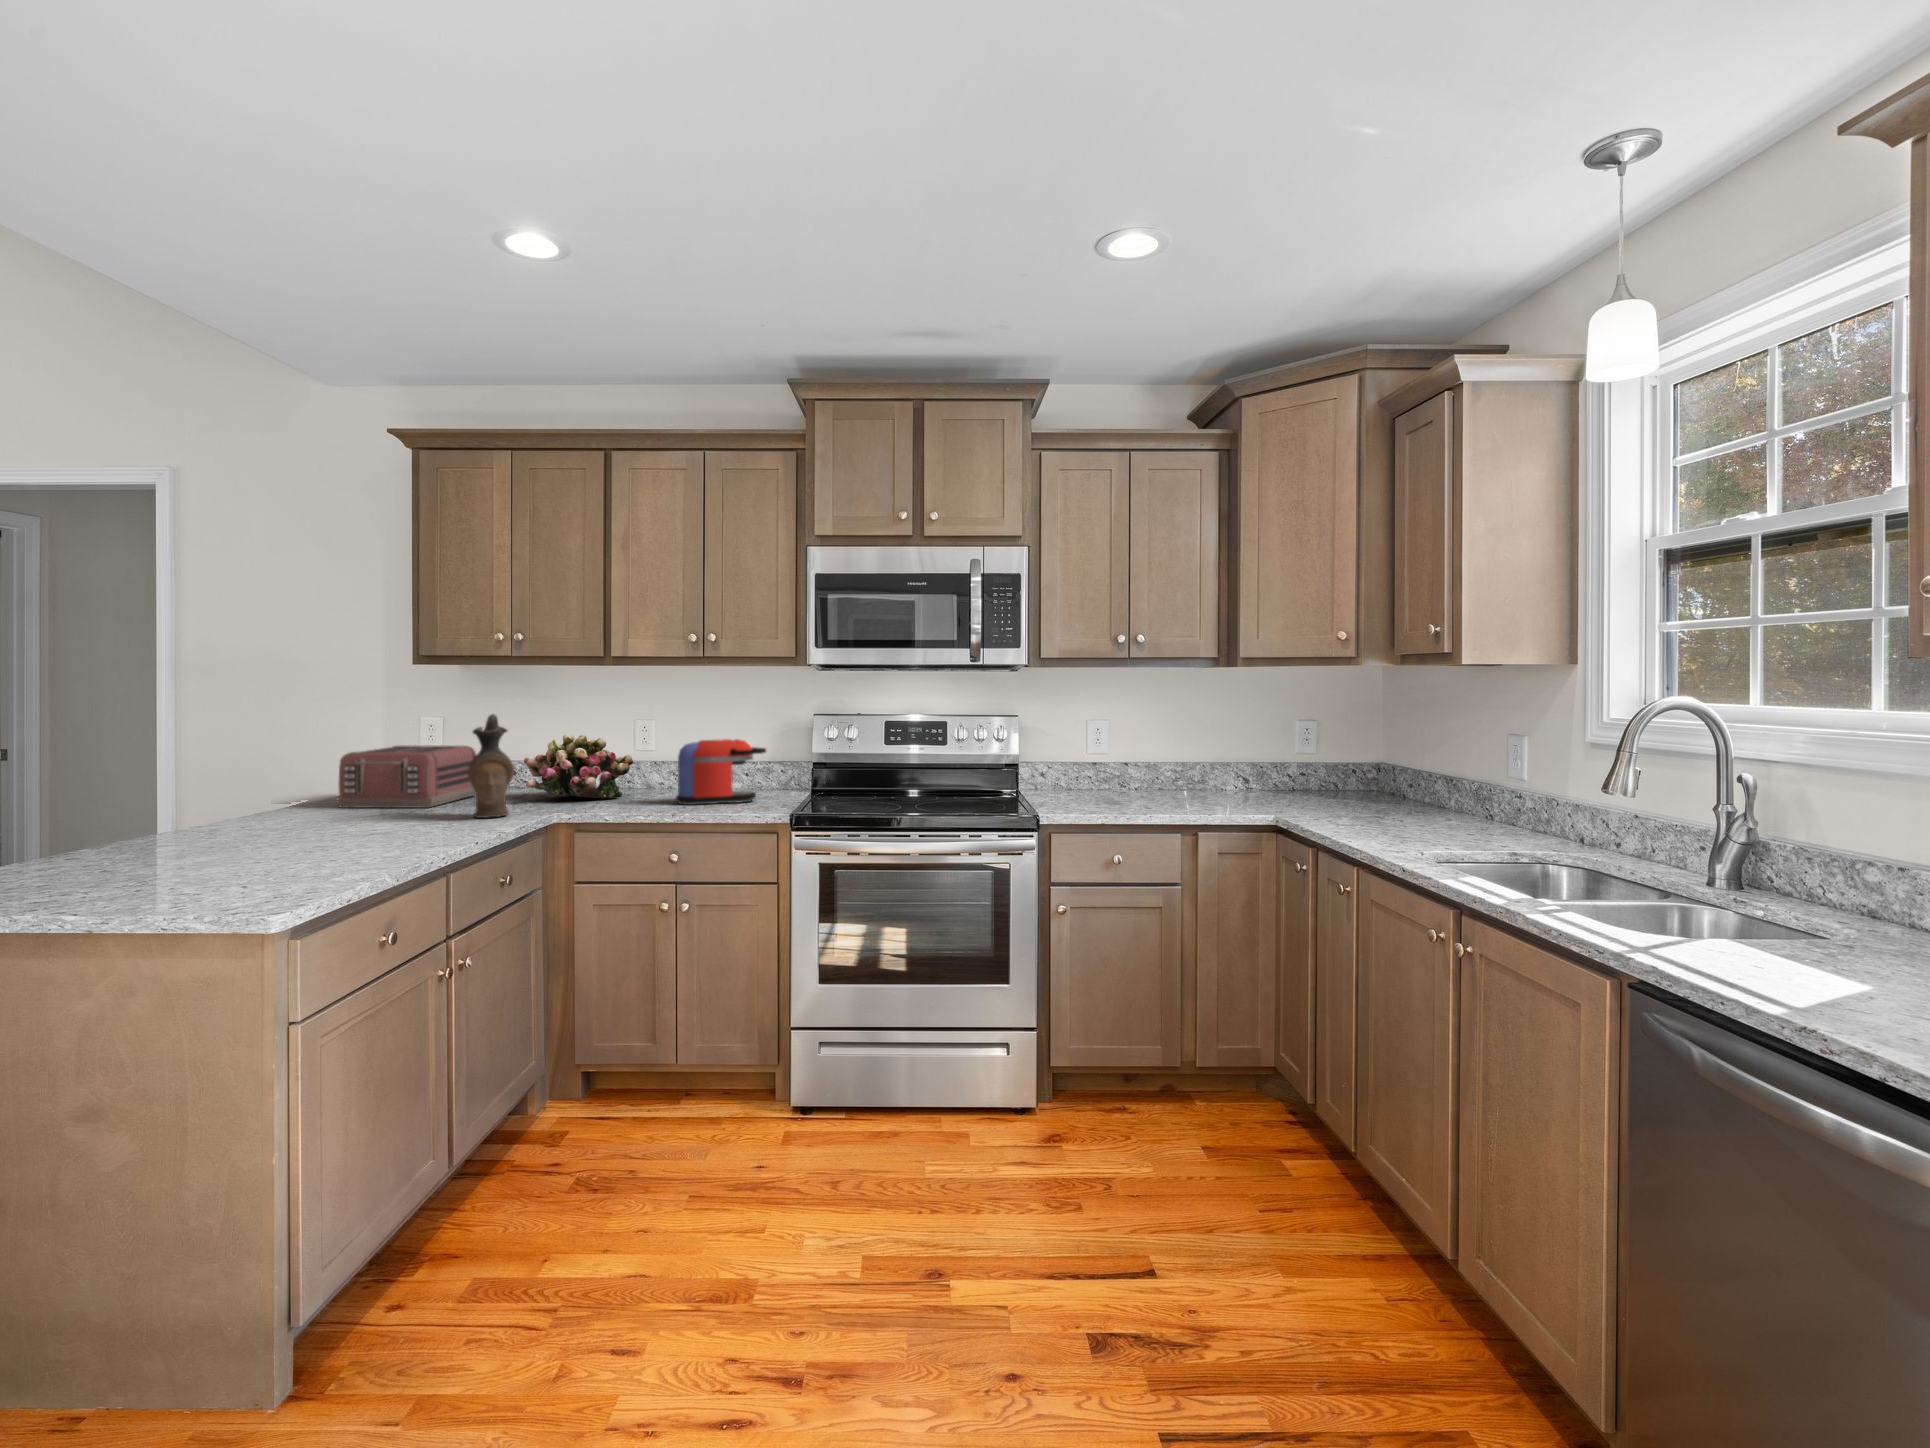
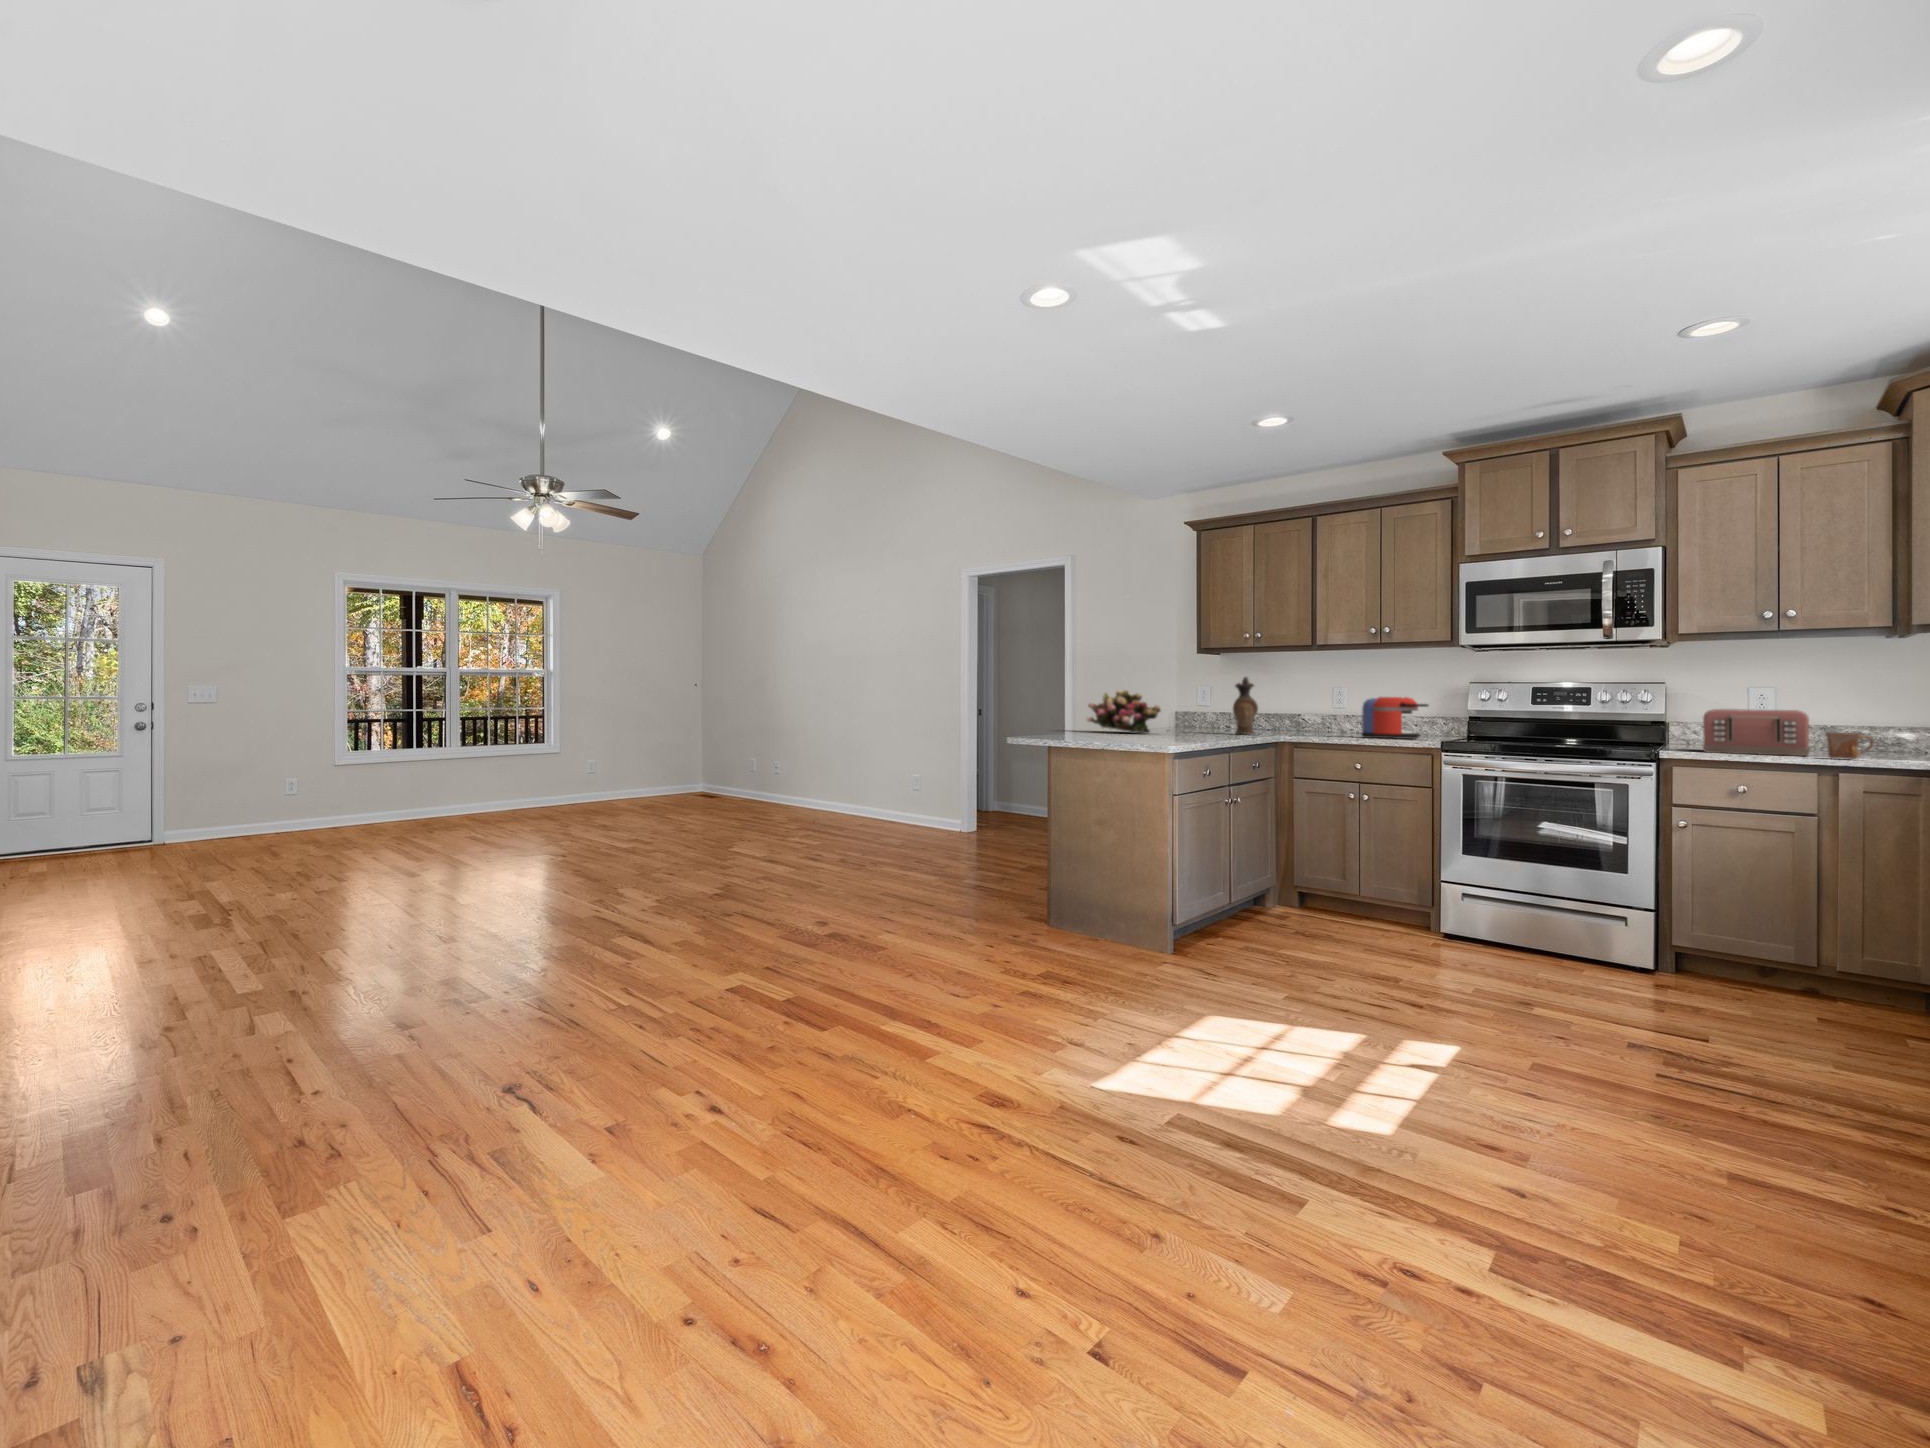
flower arrangement: present [524,734,633,798] -> present [1087,690,1160,733]
toaster: present [337,746,476,808] -> present [1703,709,1810,756]
mug: none [1184,783,1223,816] -> present [1826,732,1874,759]

